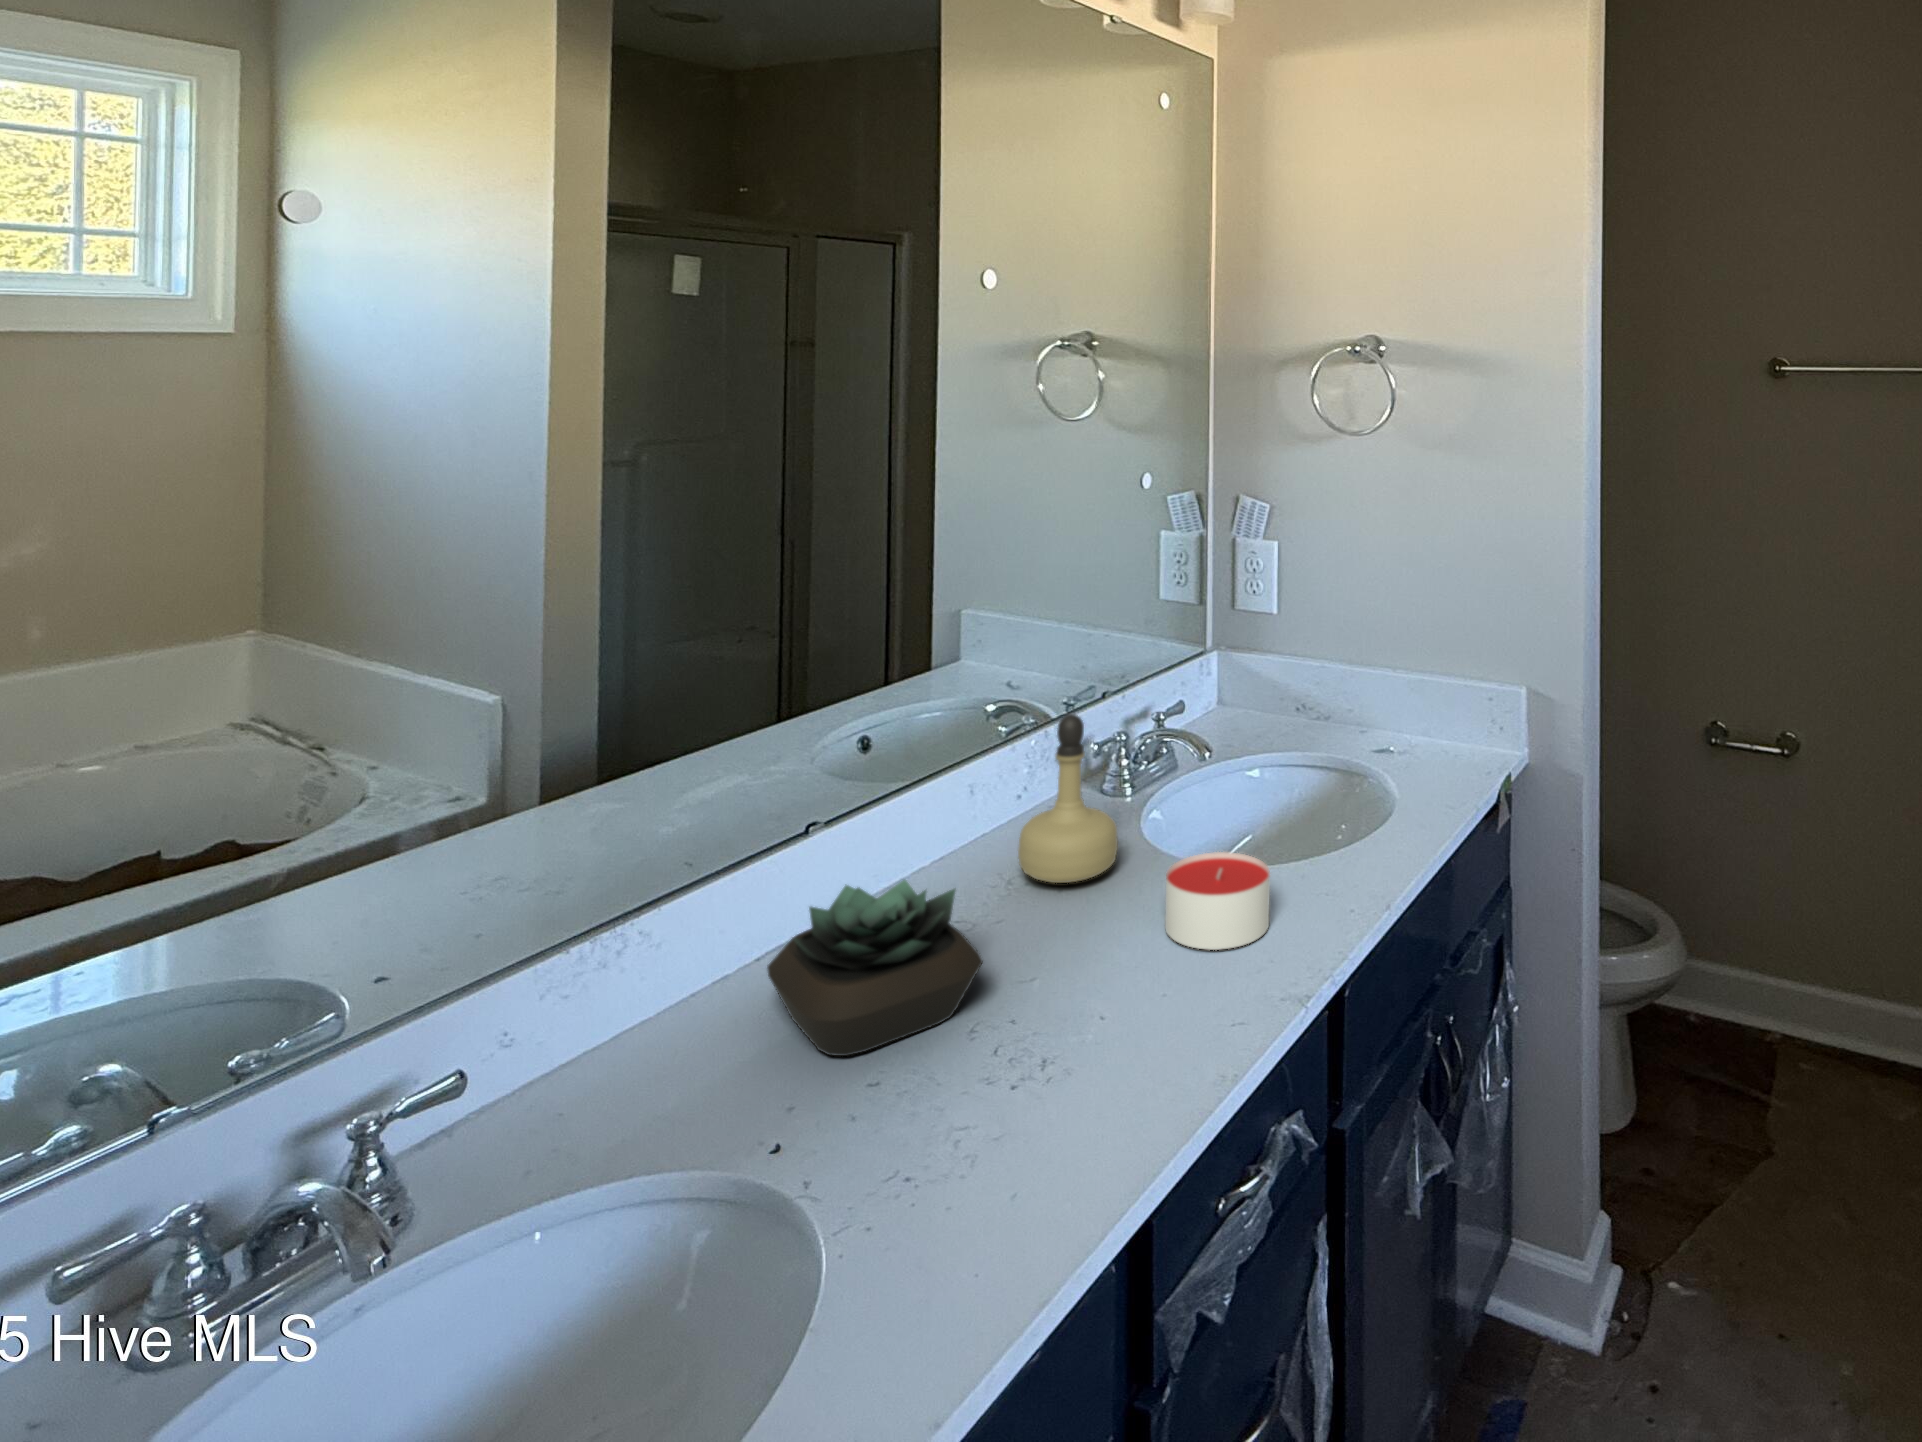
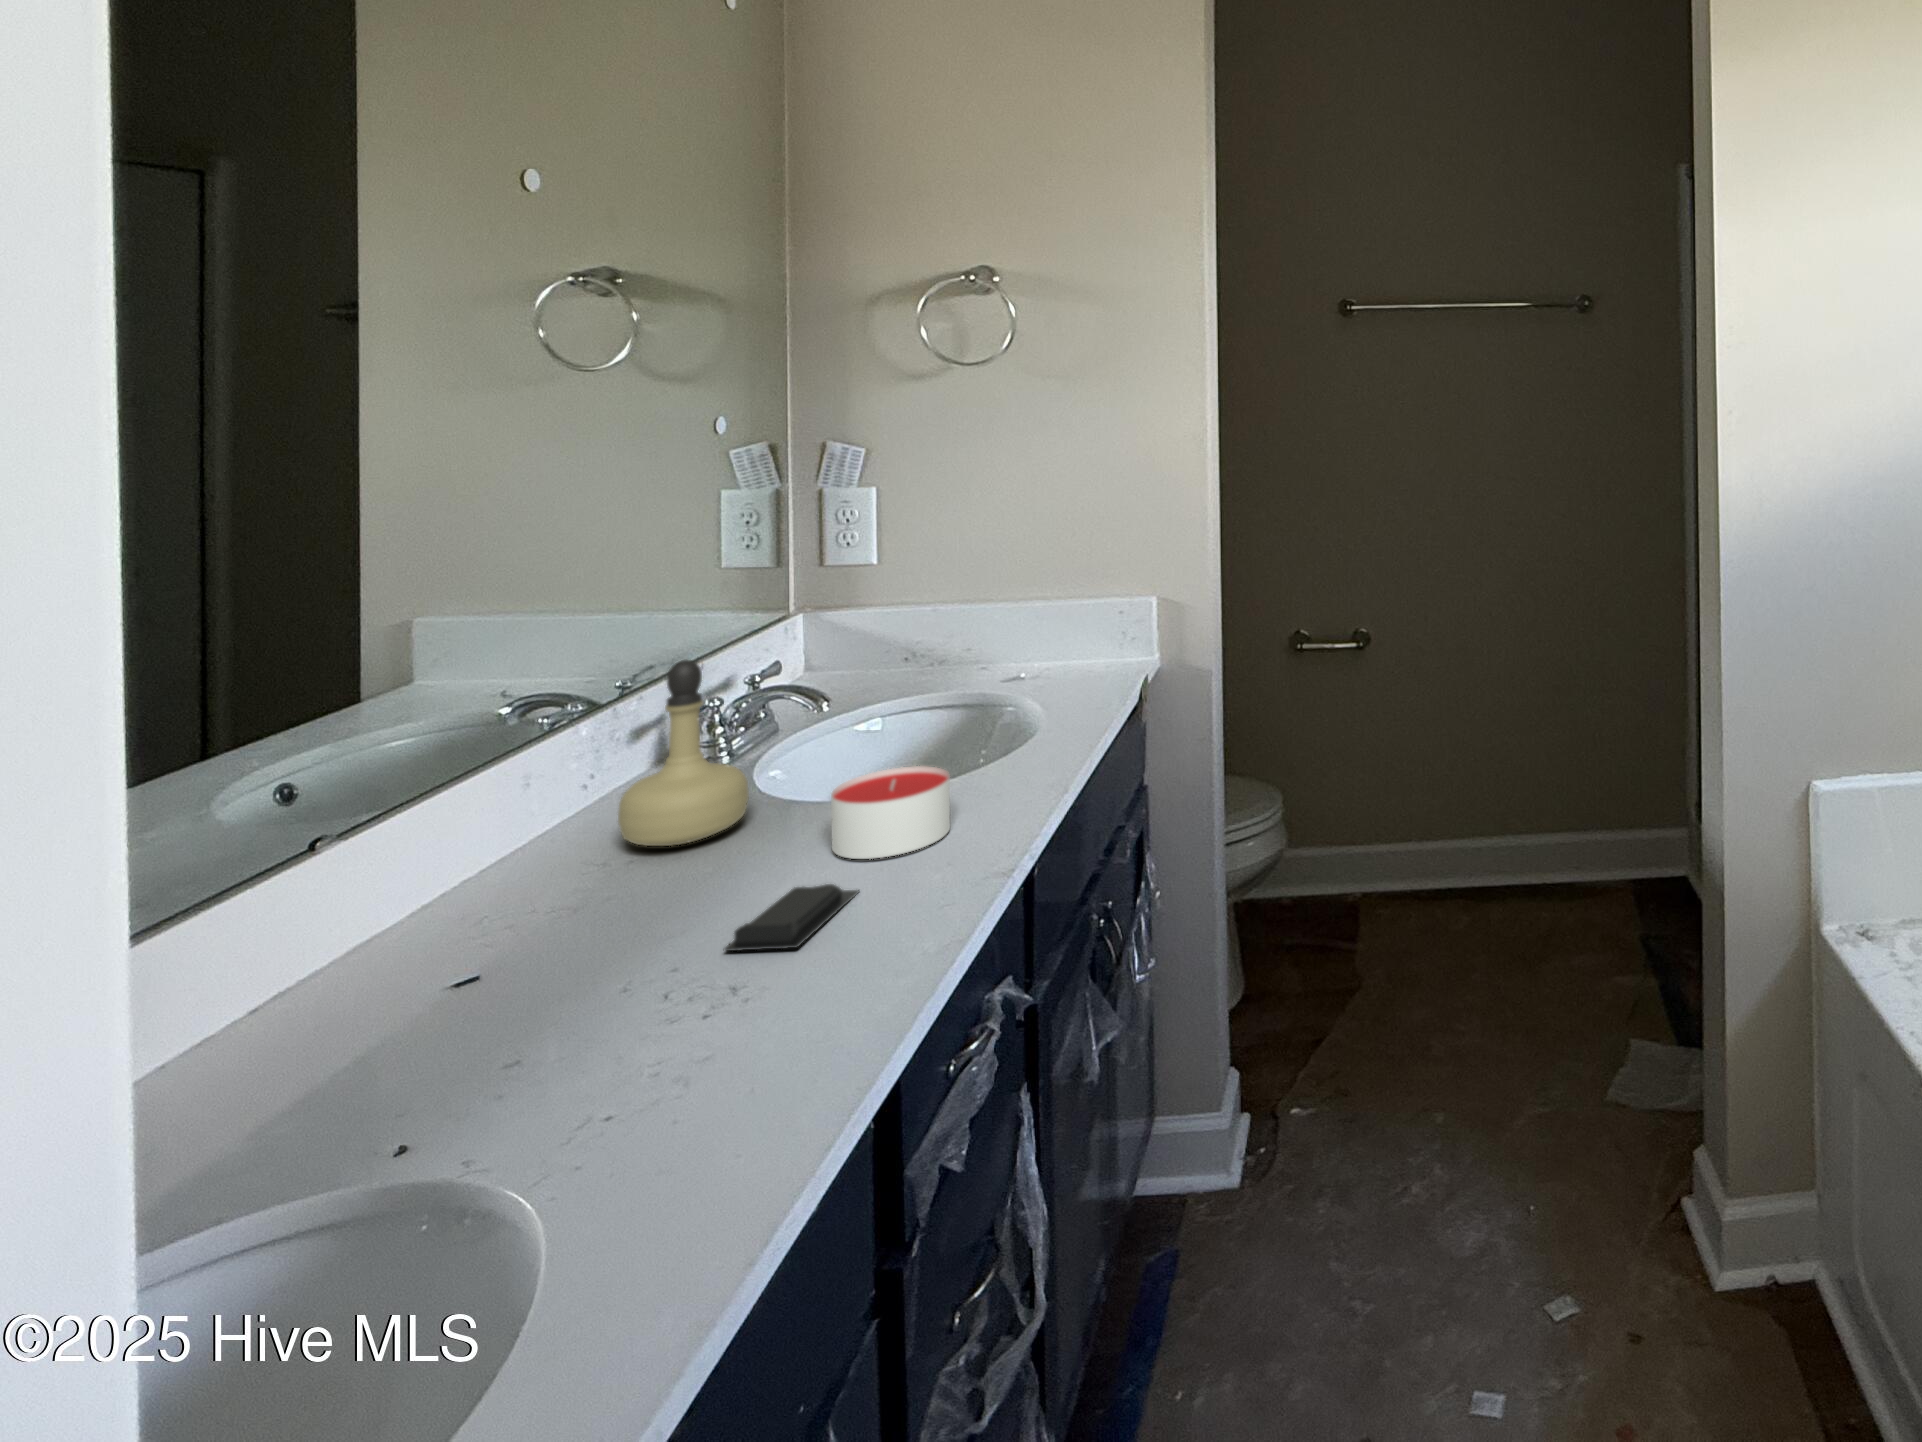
succulent plant: present [767,880,983,1056] -> none [313,845,634,1047]
soap bar: none [1044,966,1170,1040] -> present [725,884,859,951]

